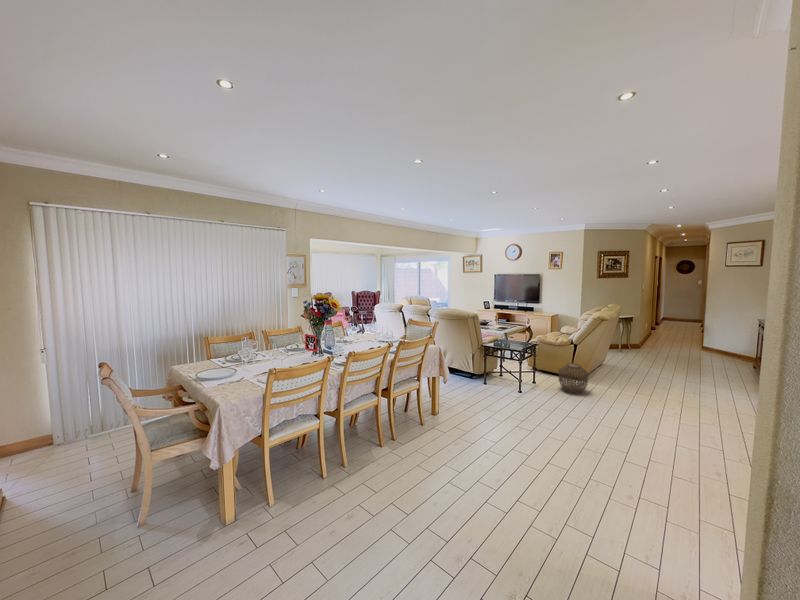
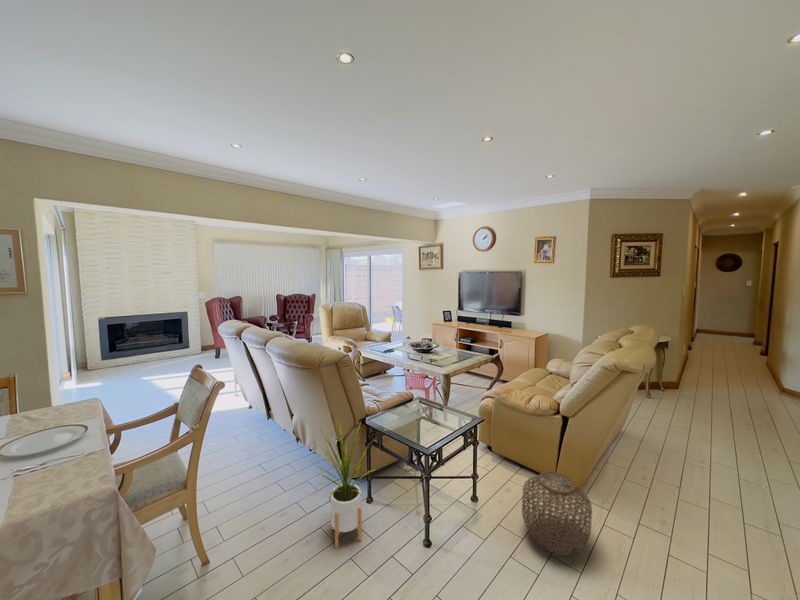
house plant: none [474,342,501,393] -> present [312,422,376,548]

